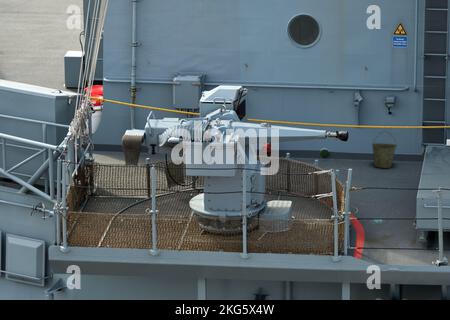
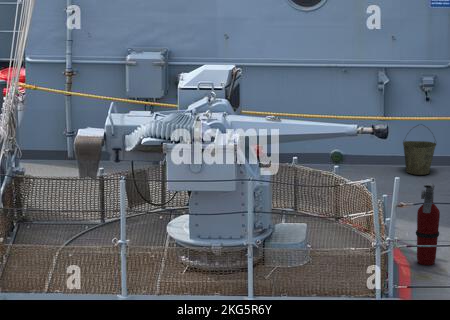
fire extinguisher: none [370,174,388,233] -> present [416,183,440,265]

